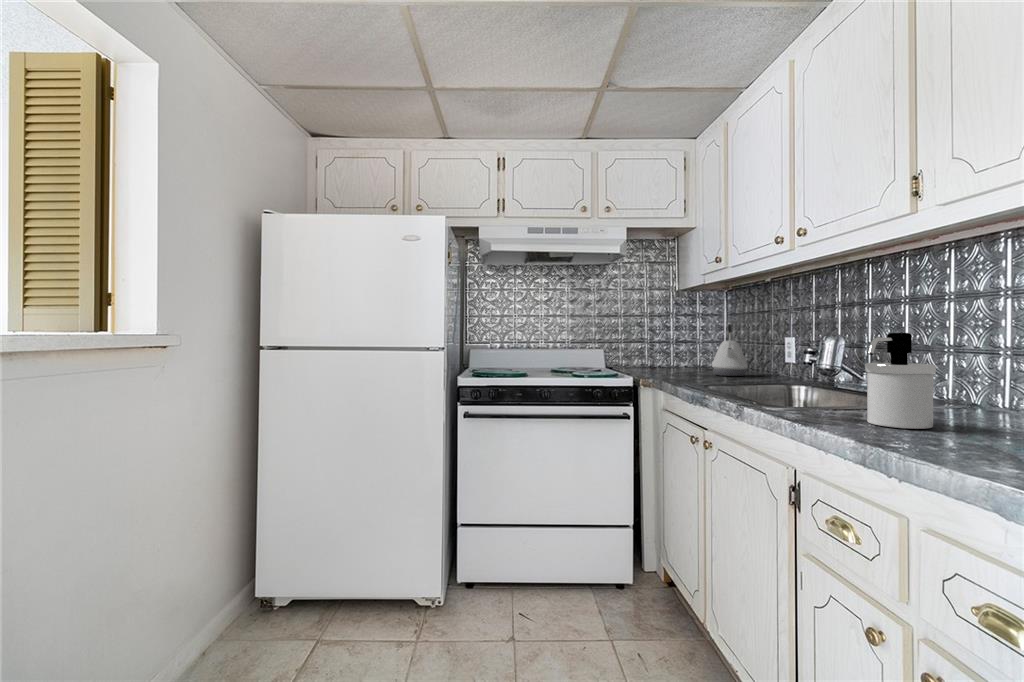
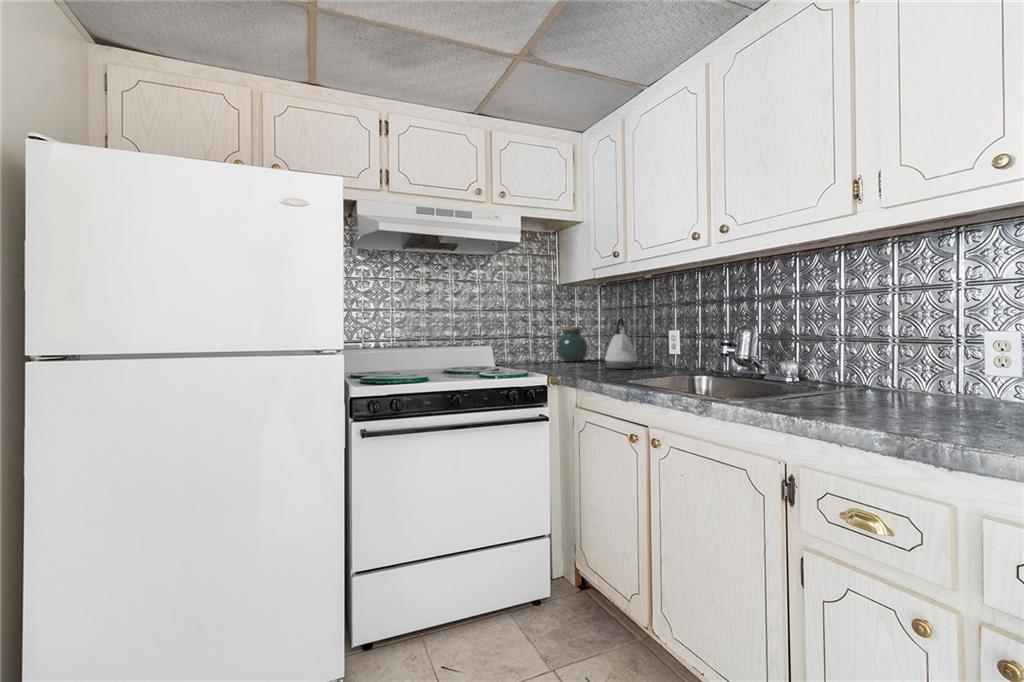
jar: none [675,333,708,367] -> present [558,327,588,362]
soap dispenser: present [865,333,936,429] -> none [828,323,889,409]

